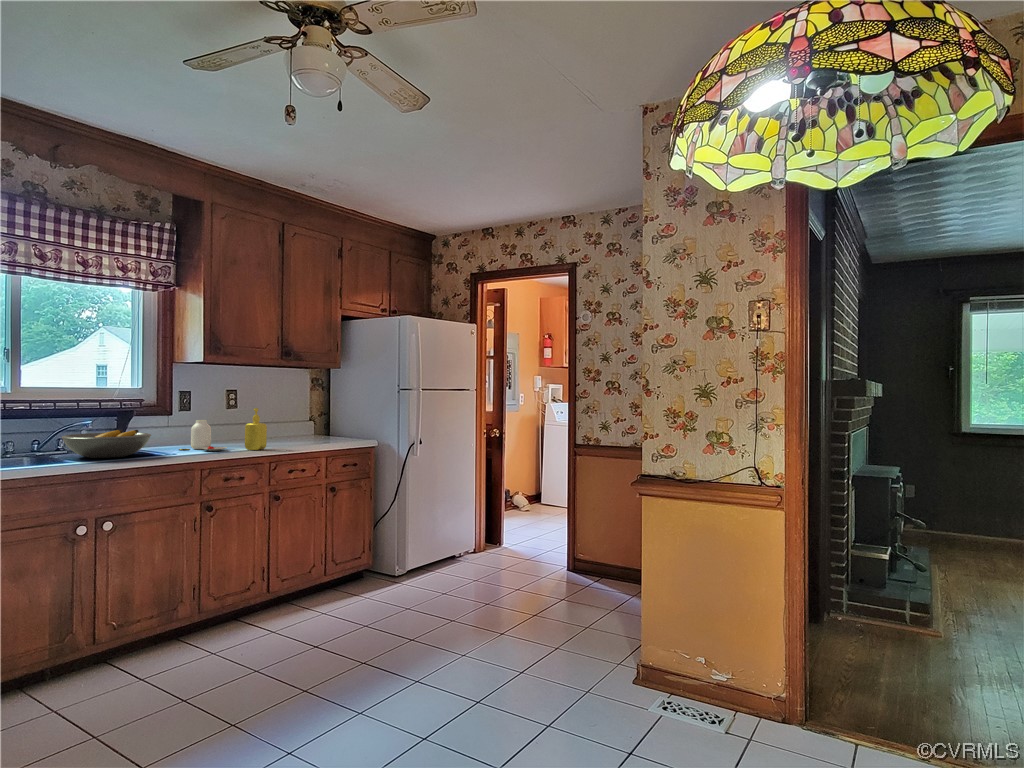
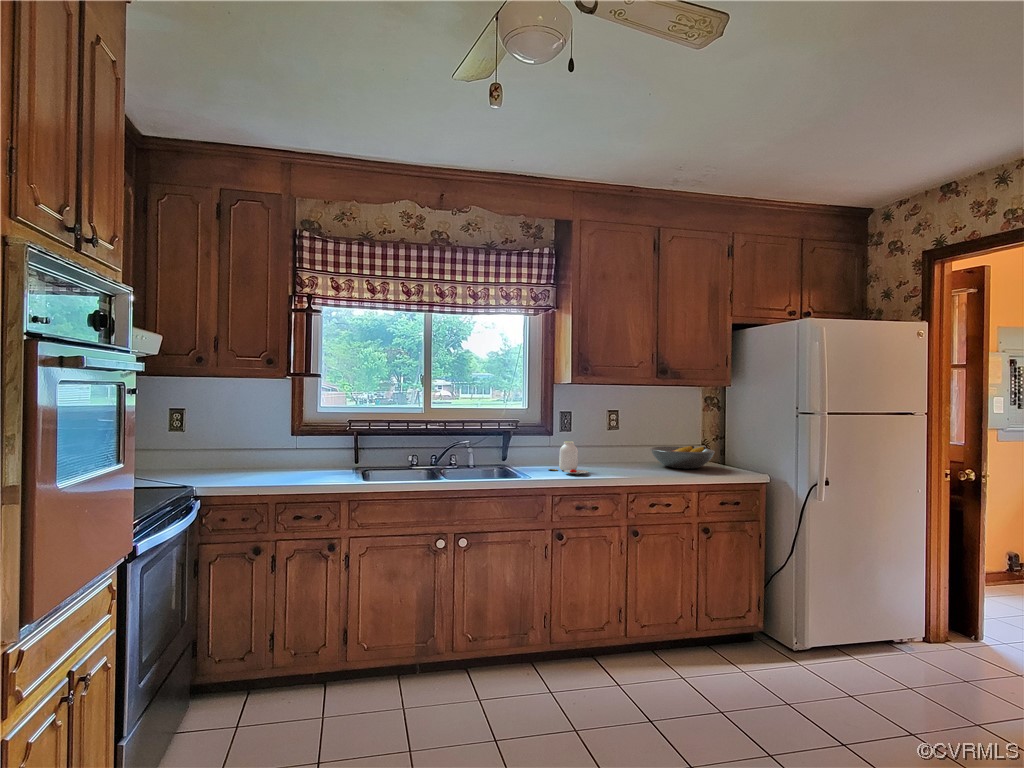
soap dispenser: present [245,408,267,450] -> none [606,432,627,477]
fruit bowl: present [62,430,151,458] -> present [651,446,715,469]

